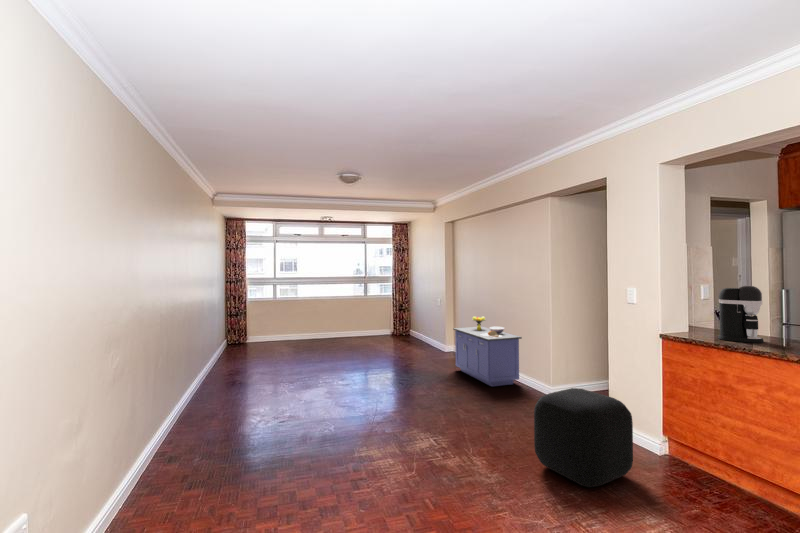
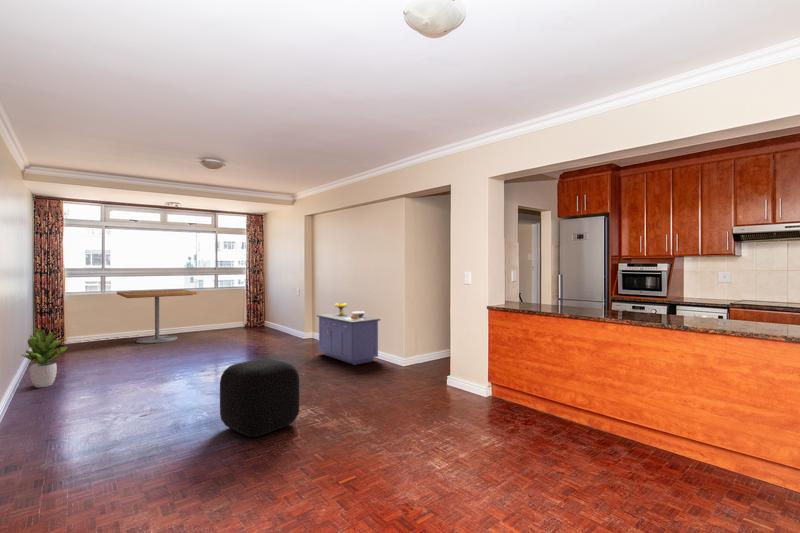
coffee maker: present [718,286,764,343] -> none [524,269,550,308]
dining table: none [285,296,347,345] -> present [117,289,197,344]
potted plant: none [204,332,238,382] -> present [21,329,67,388]
ottoman: present [534,388,633,487] -> present [220,358,299,437]

